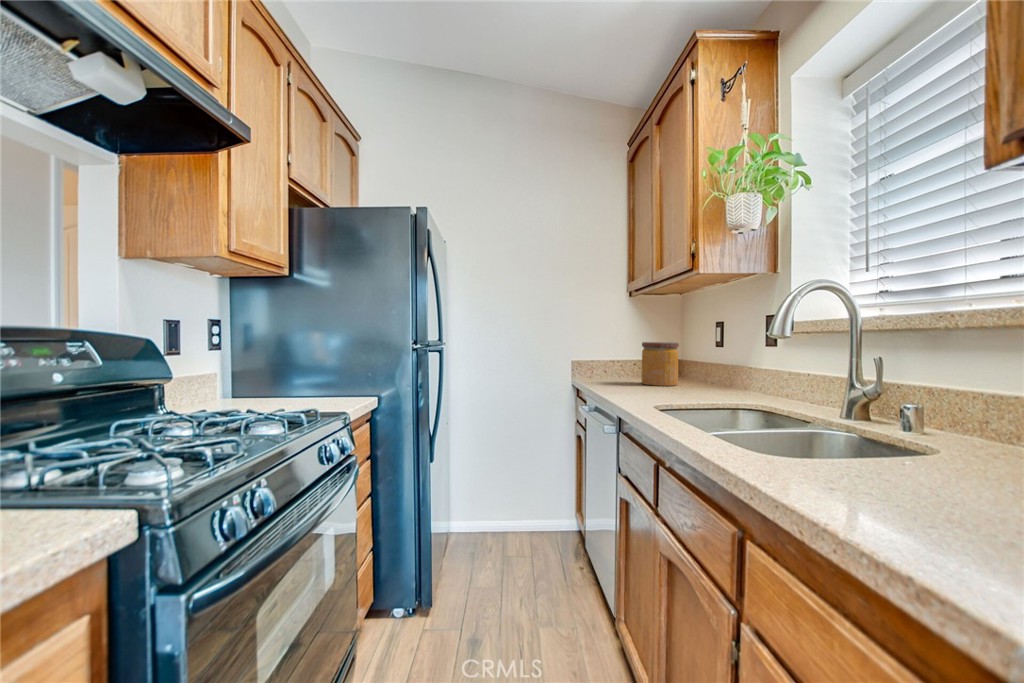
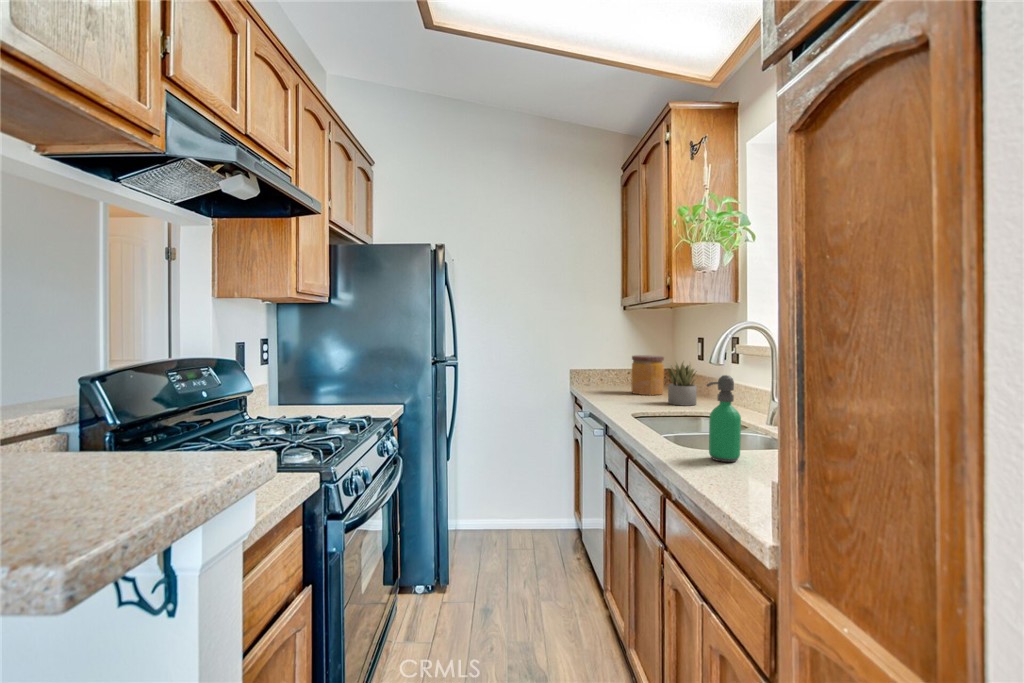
soap dispenser: none [825,340,890,492] -> present [707,375,741,462]
succulent plant: none [688,344,728,397] -> present [668,363,697,406]

